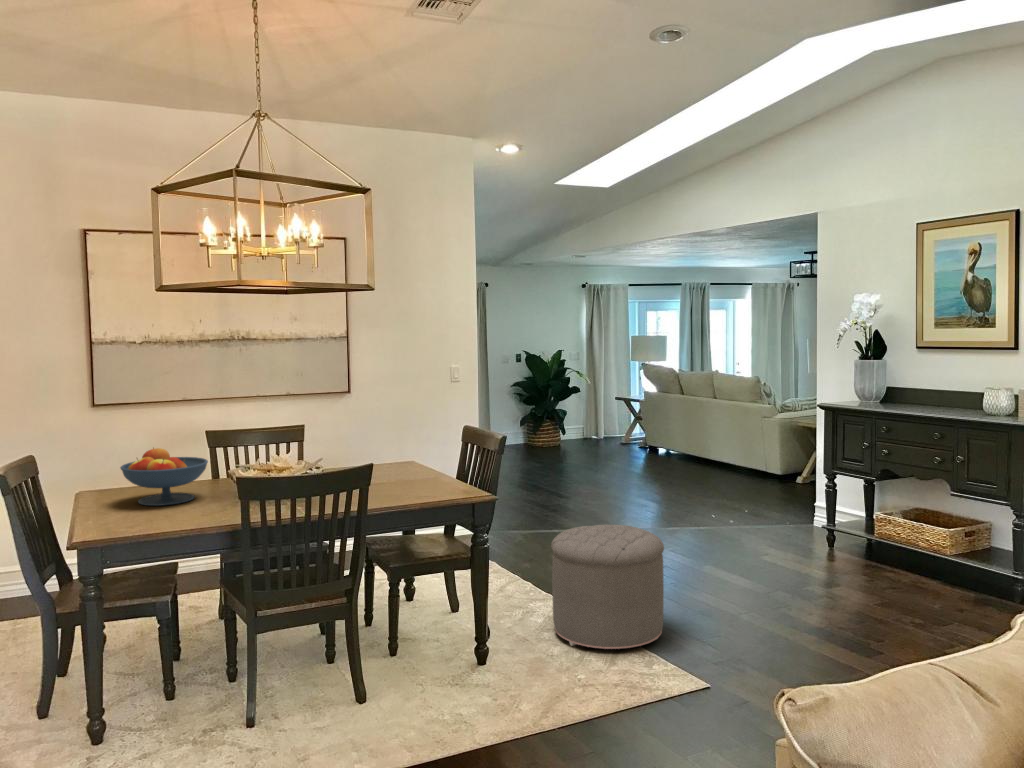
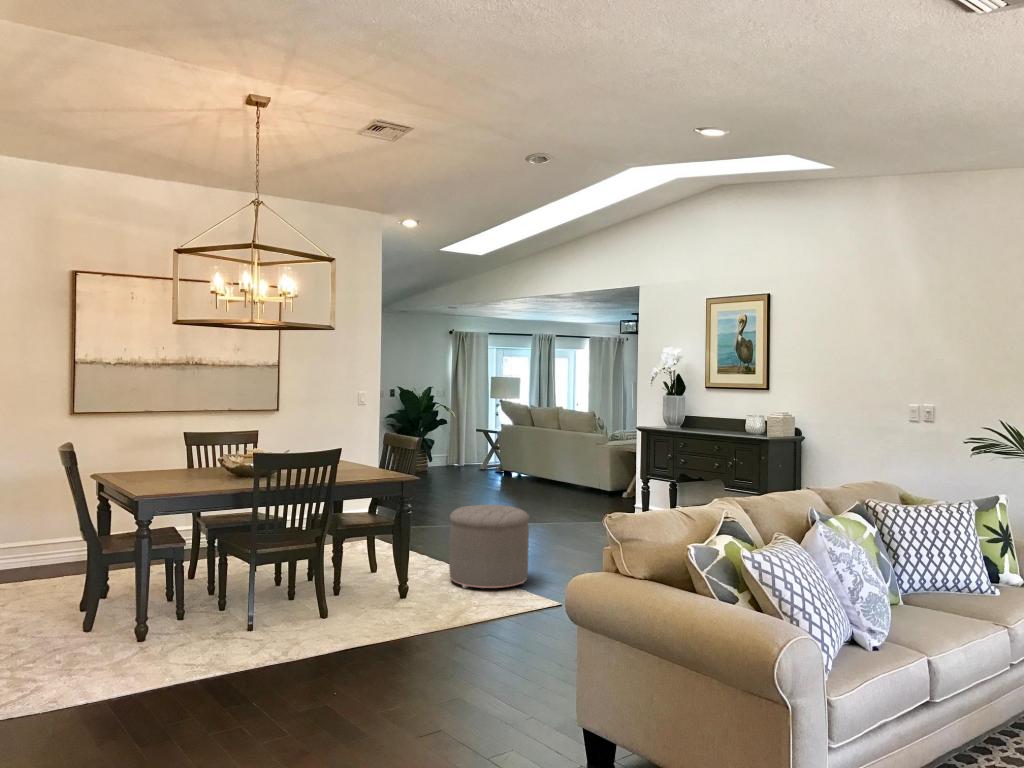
fruit bowl: present [120,448,208,506] -> none [141,439,206,480]

